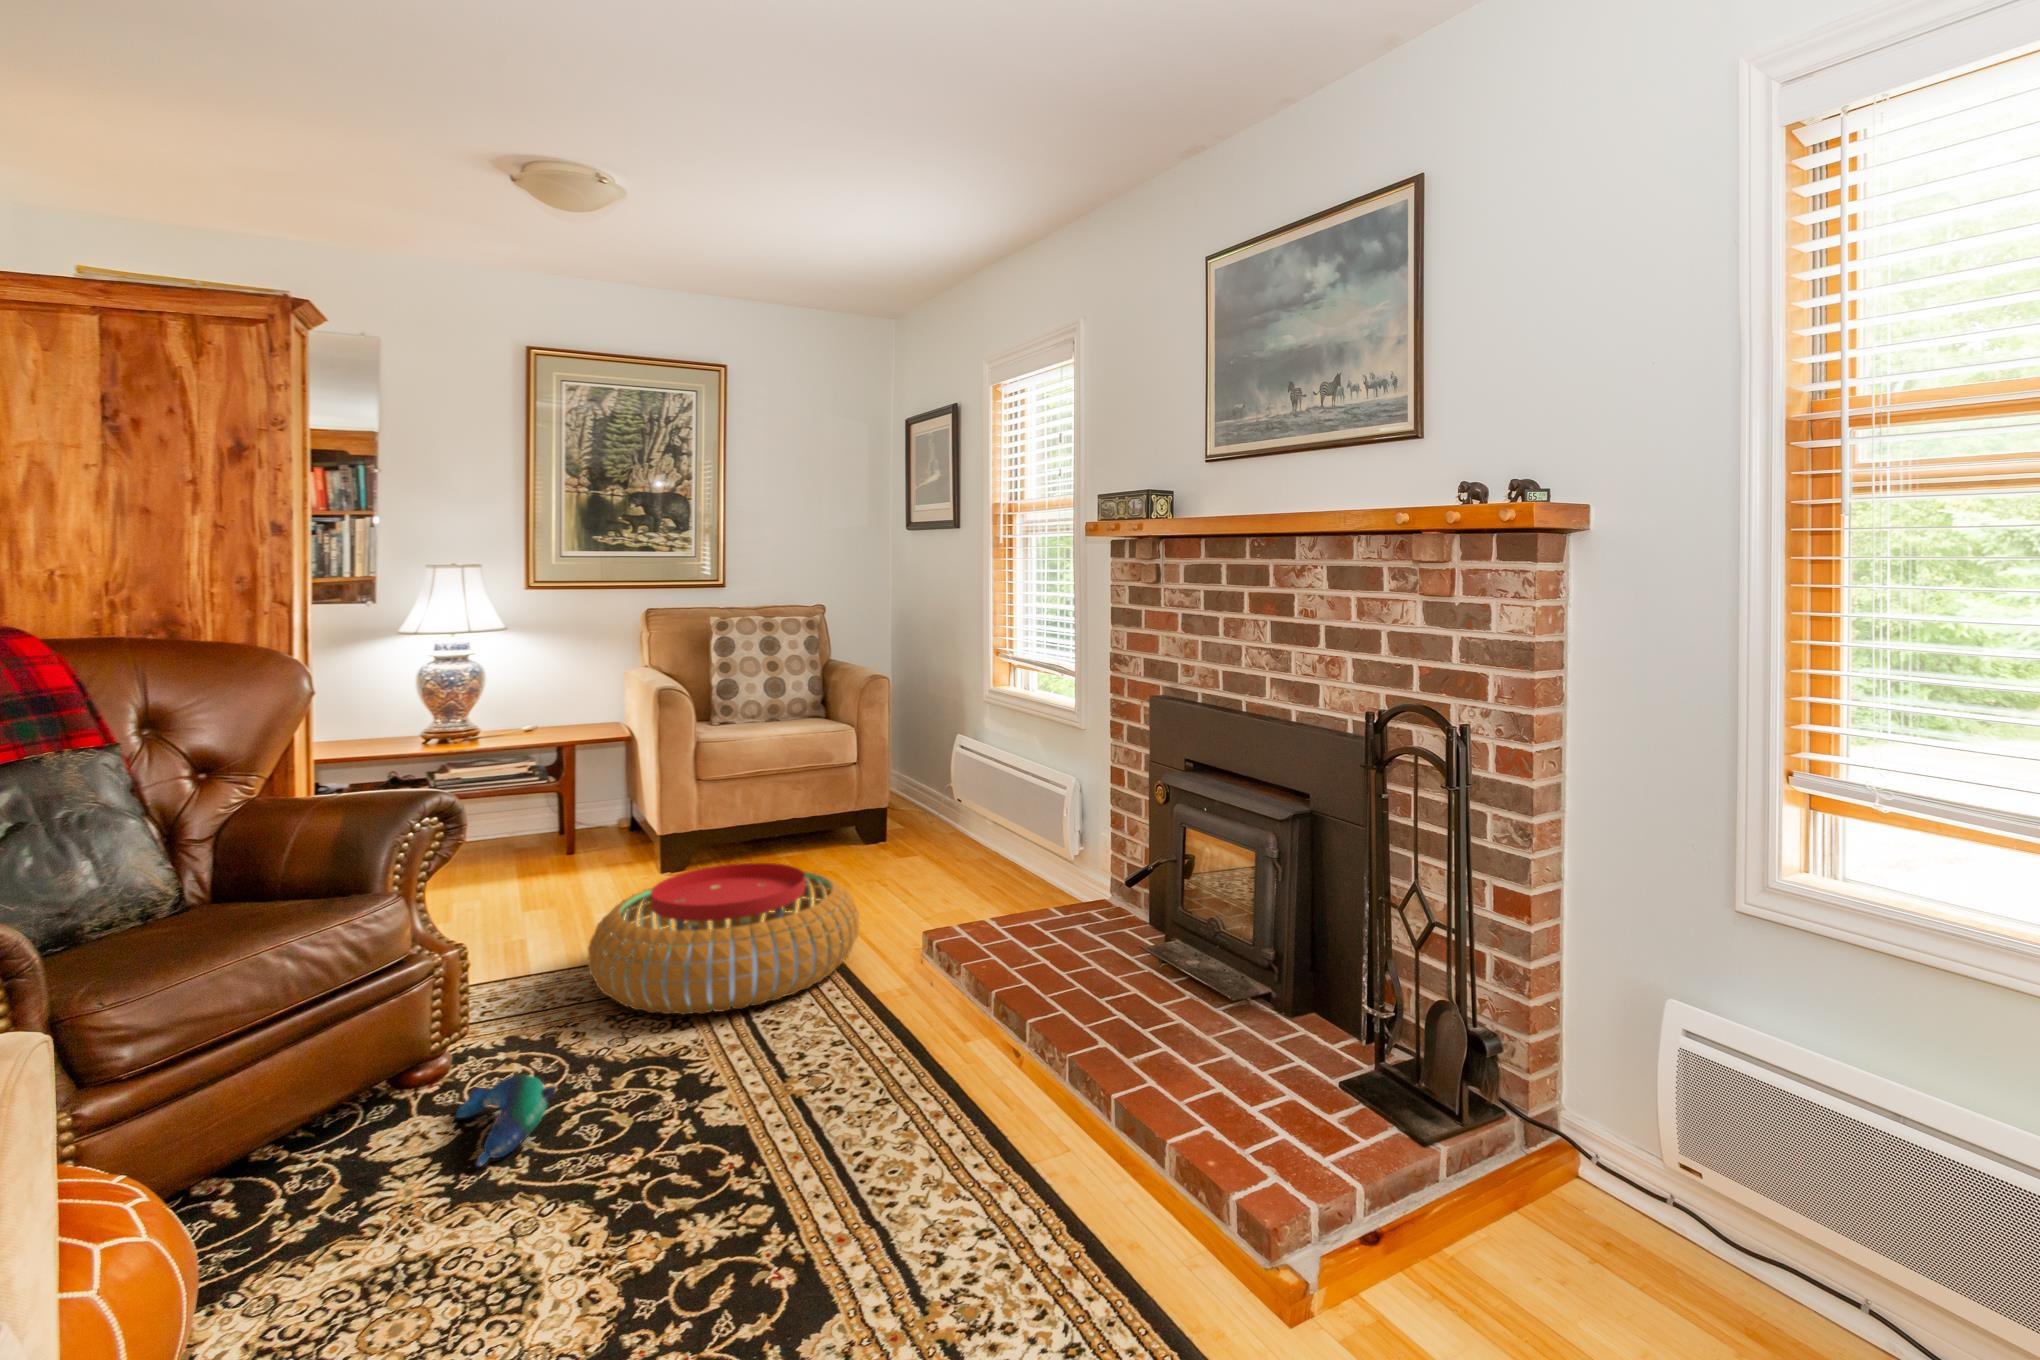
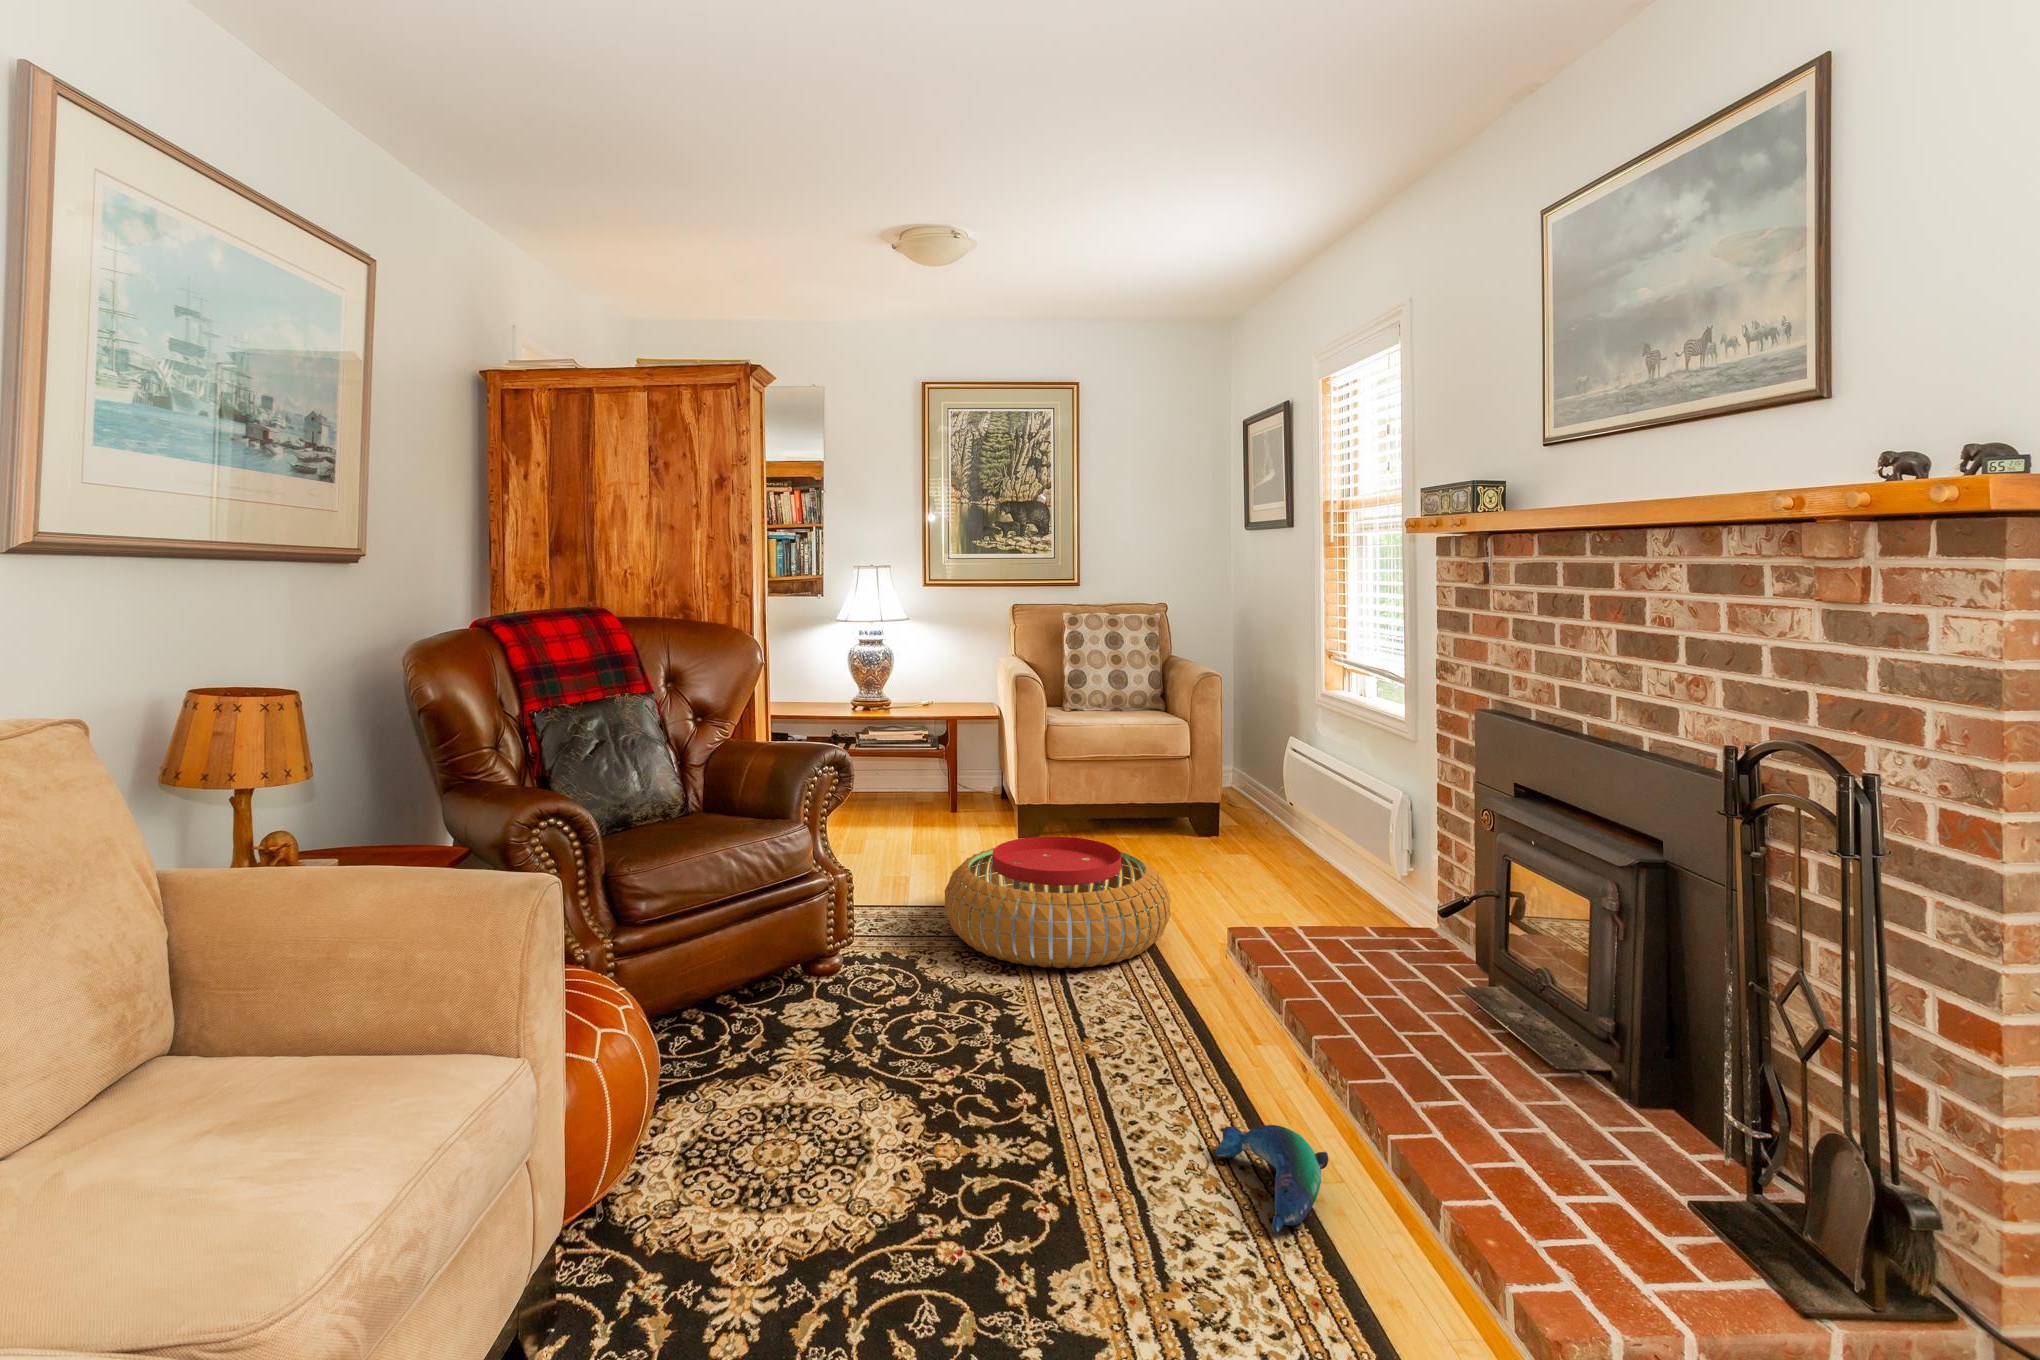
plush toy: present [456,1074,556,1167] -> present [1215,1125,1328,1233]

